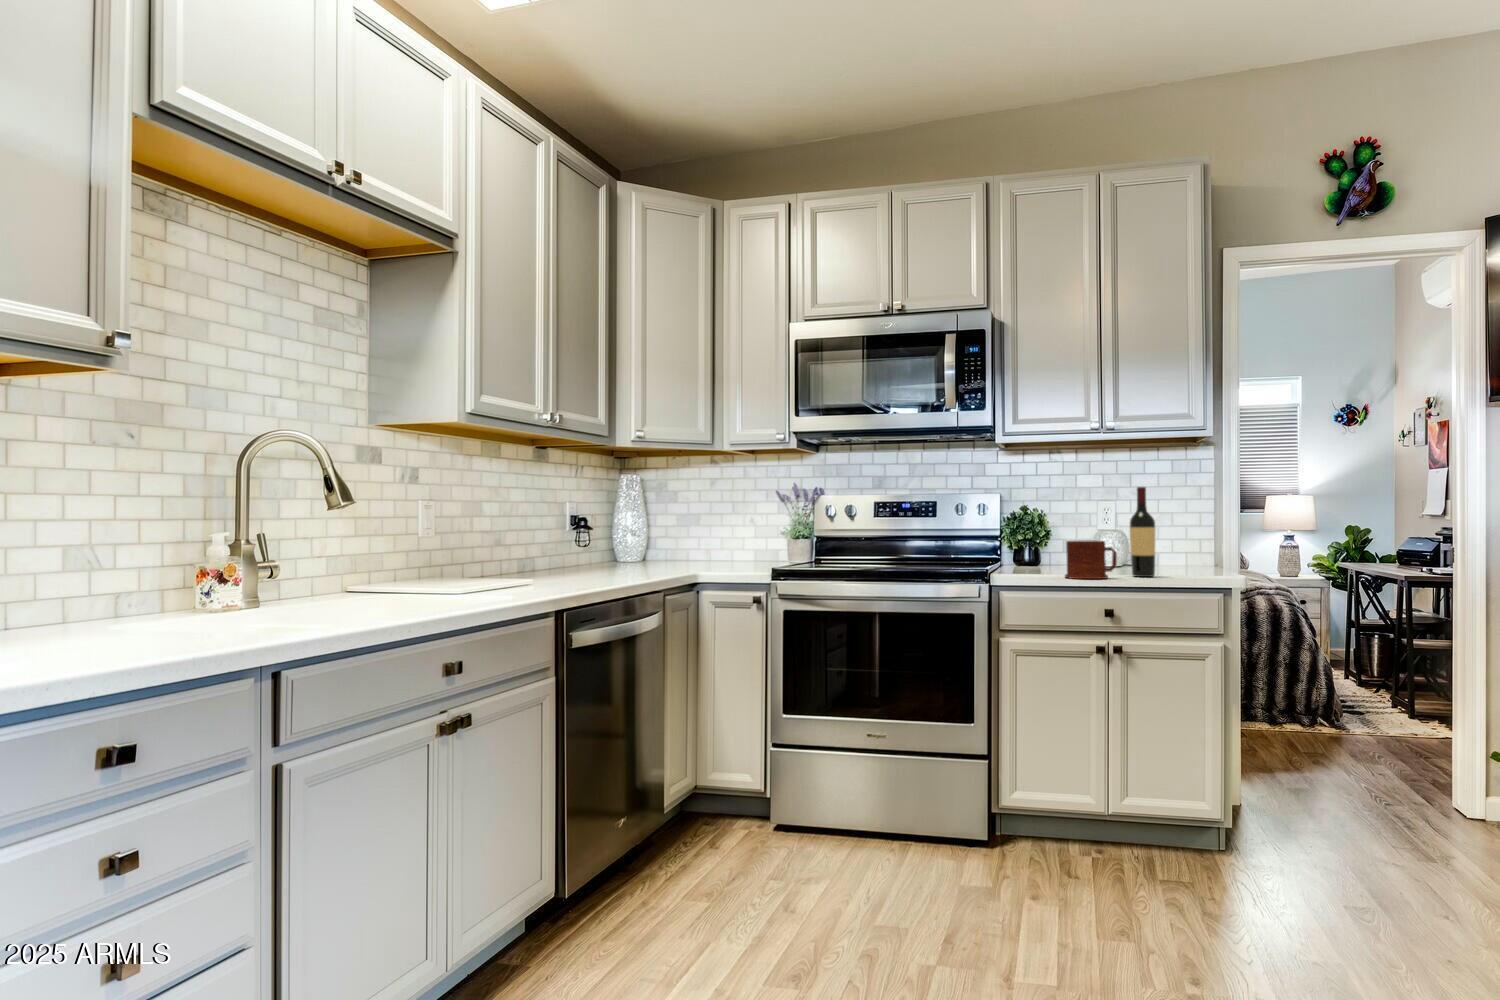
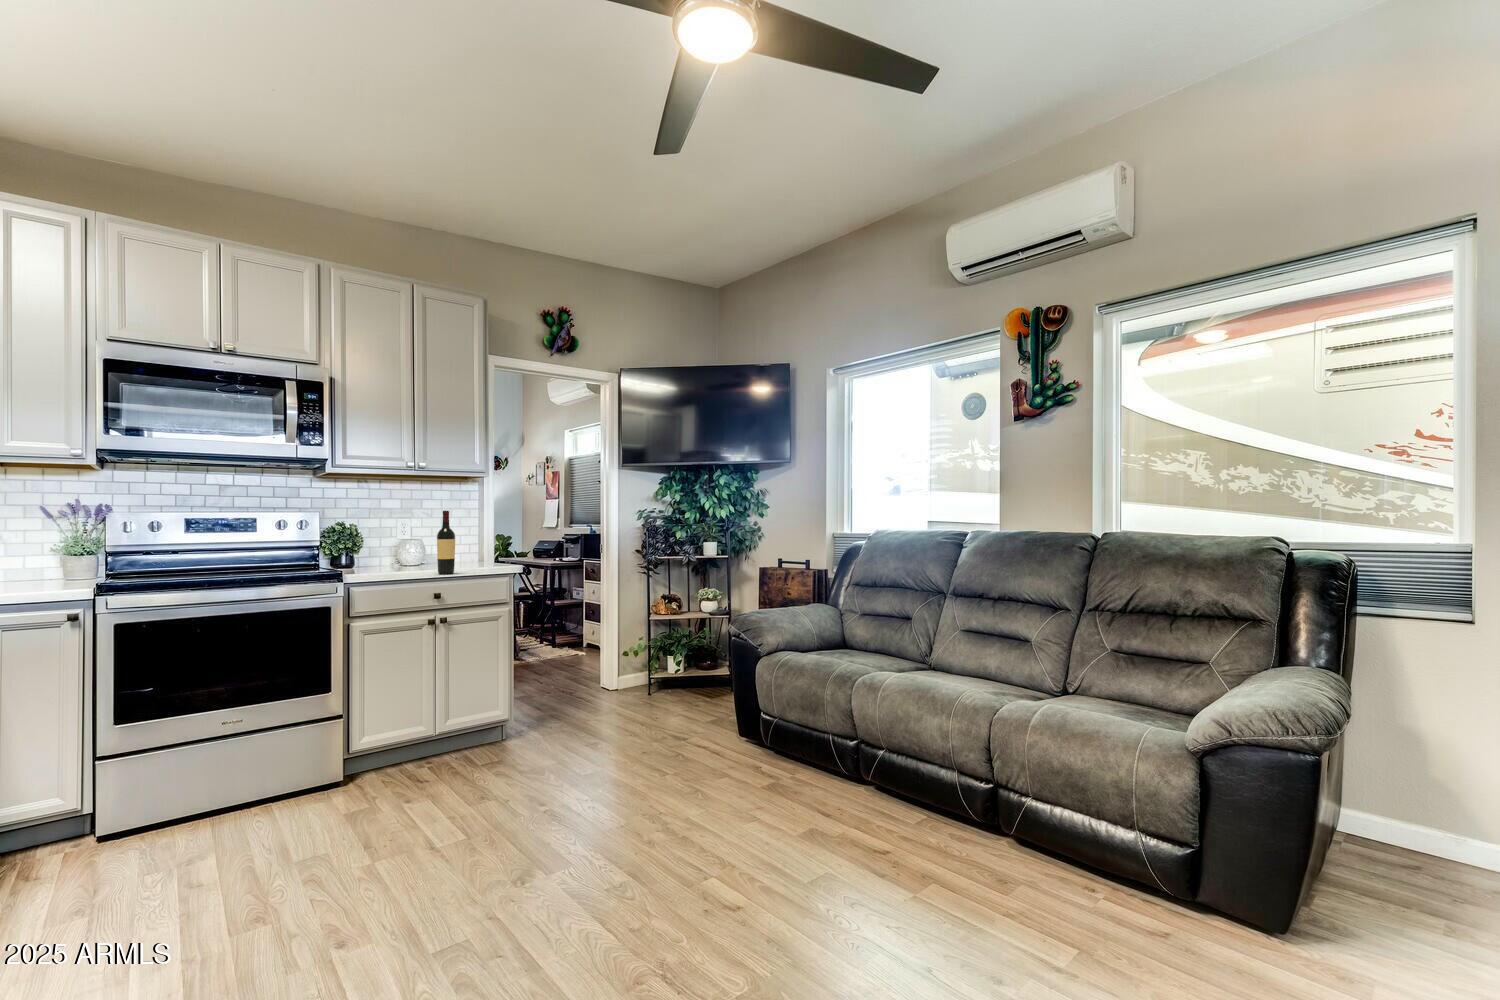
mug: present [1065,541,1117,579] -> none [393,550,433,579]

